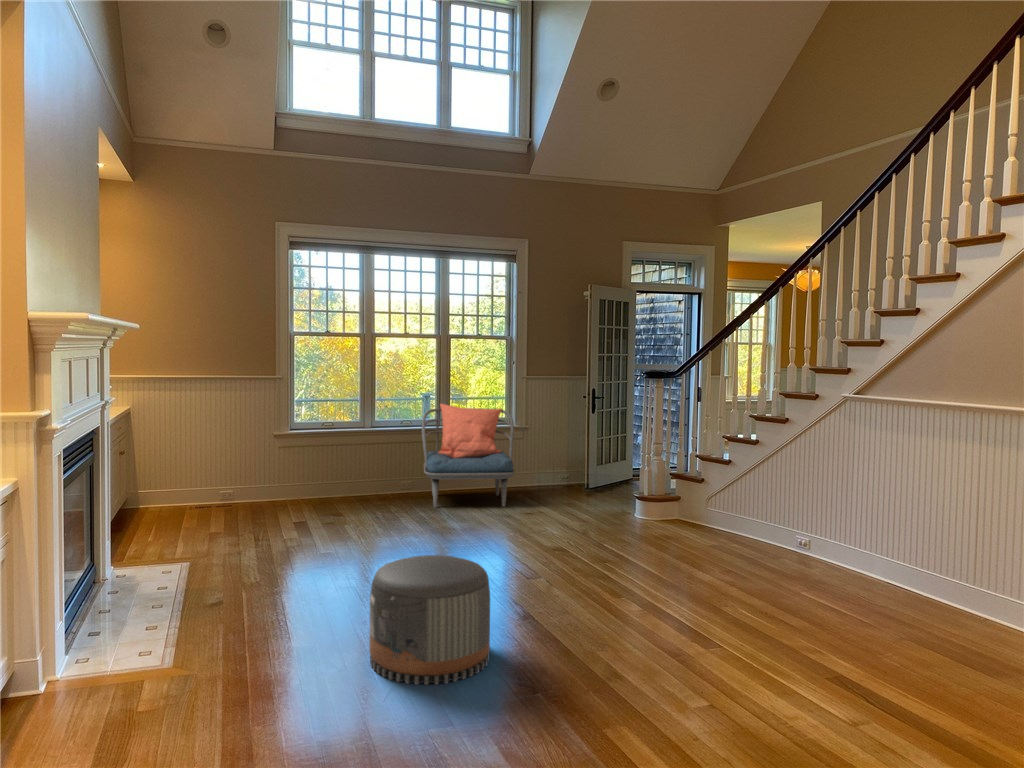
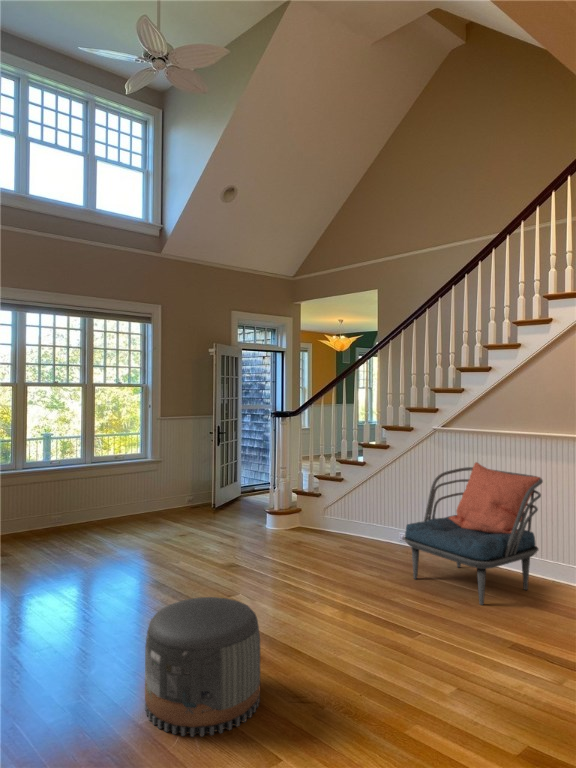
armchair: present [422,404,515,508] -> present [404,462,543,605]

